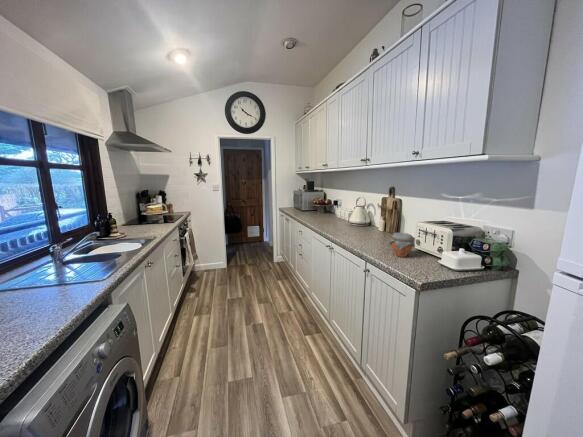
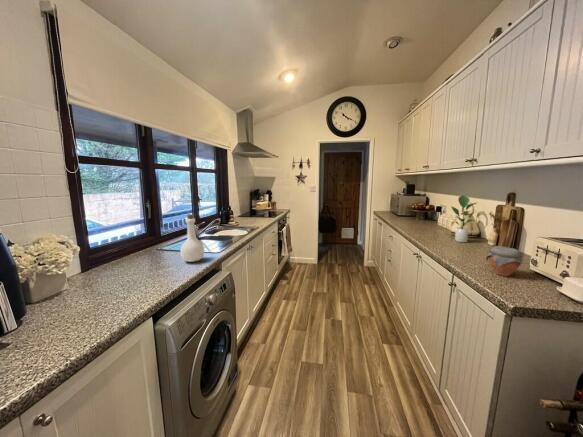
potted plant: none [351,191,371,231] -> present [452,196,476,242]
bottle: none [33,231,80,303] -> present [181,214,204,262]

